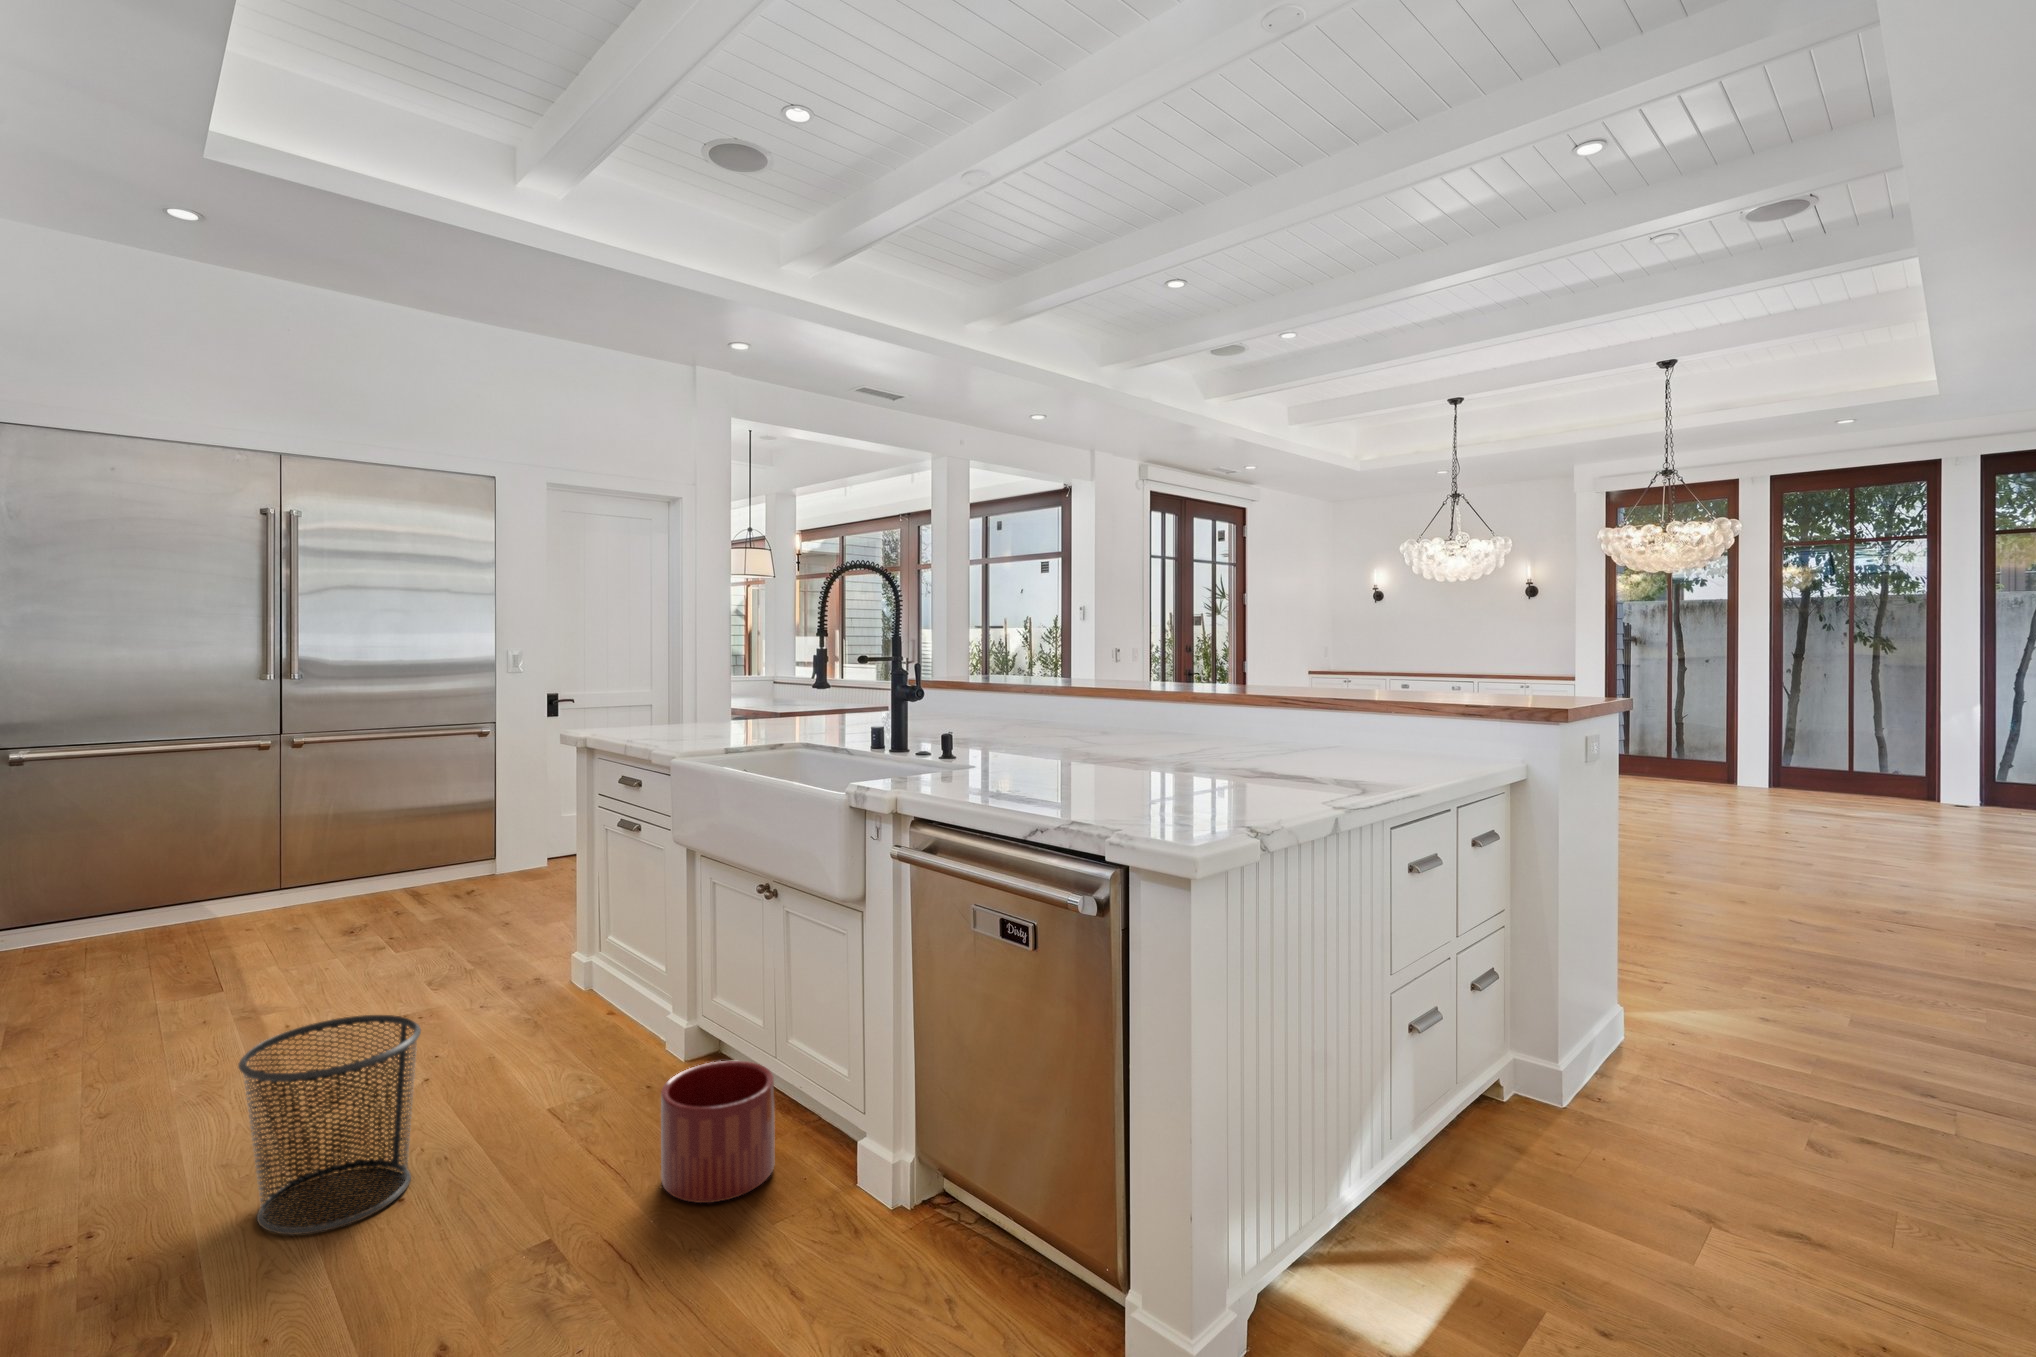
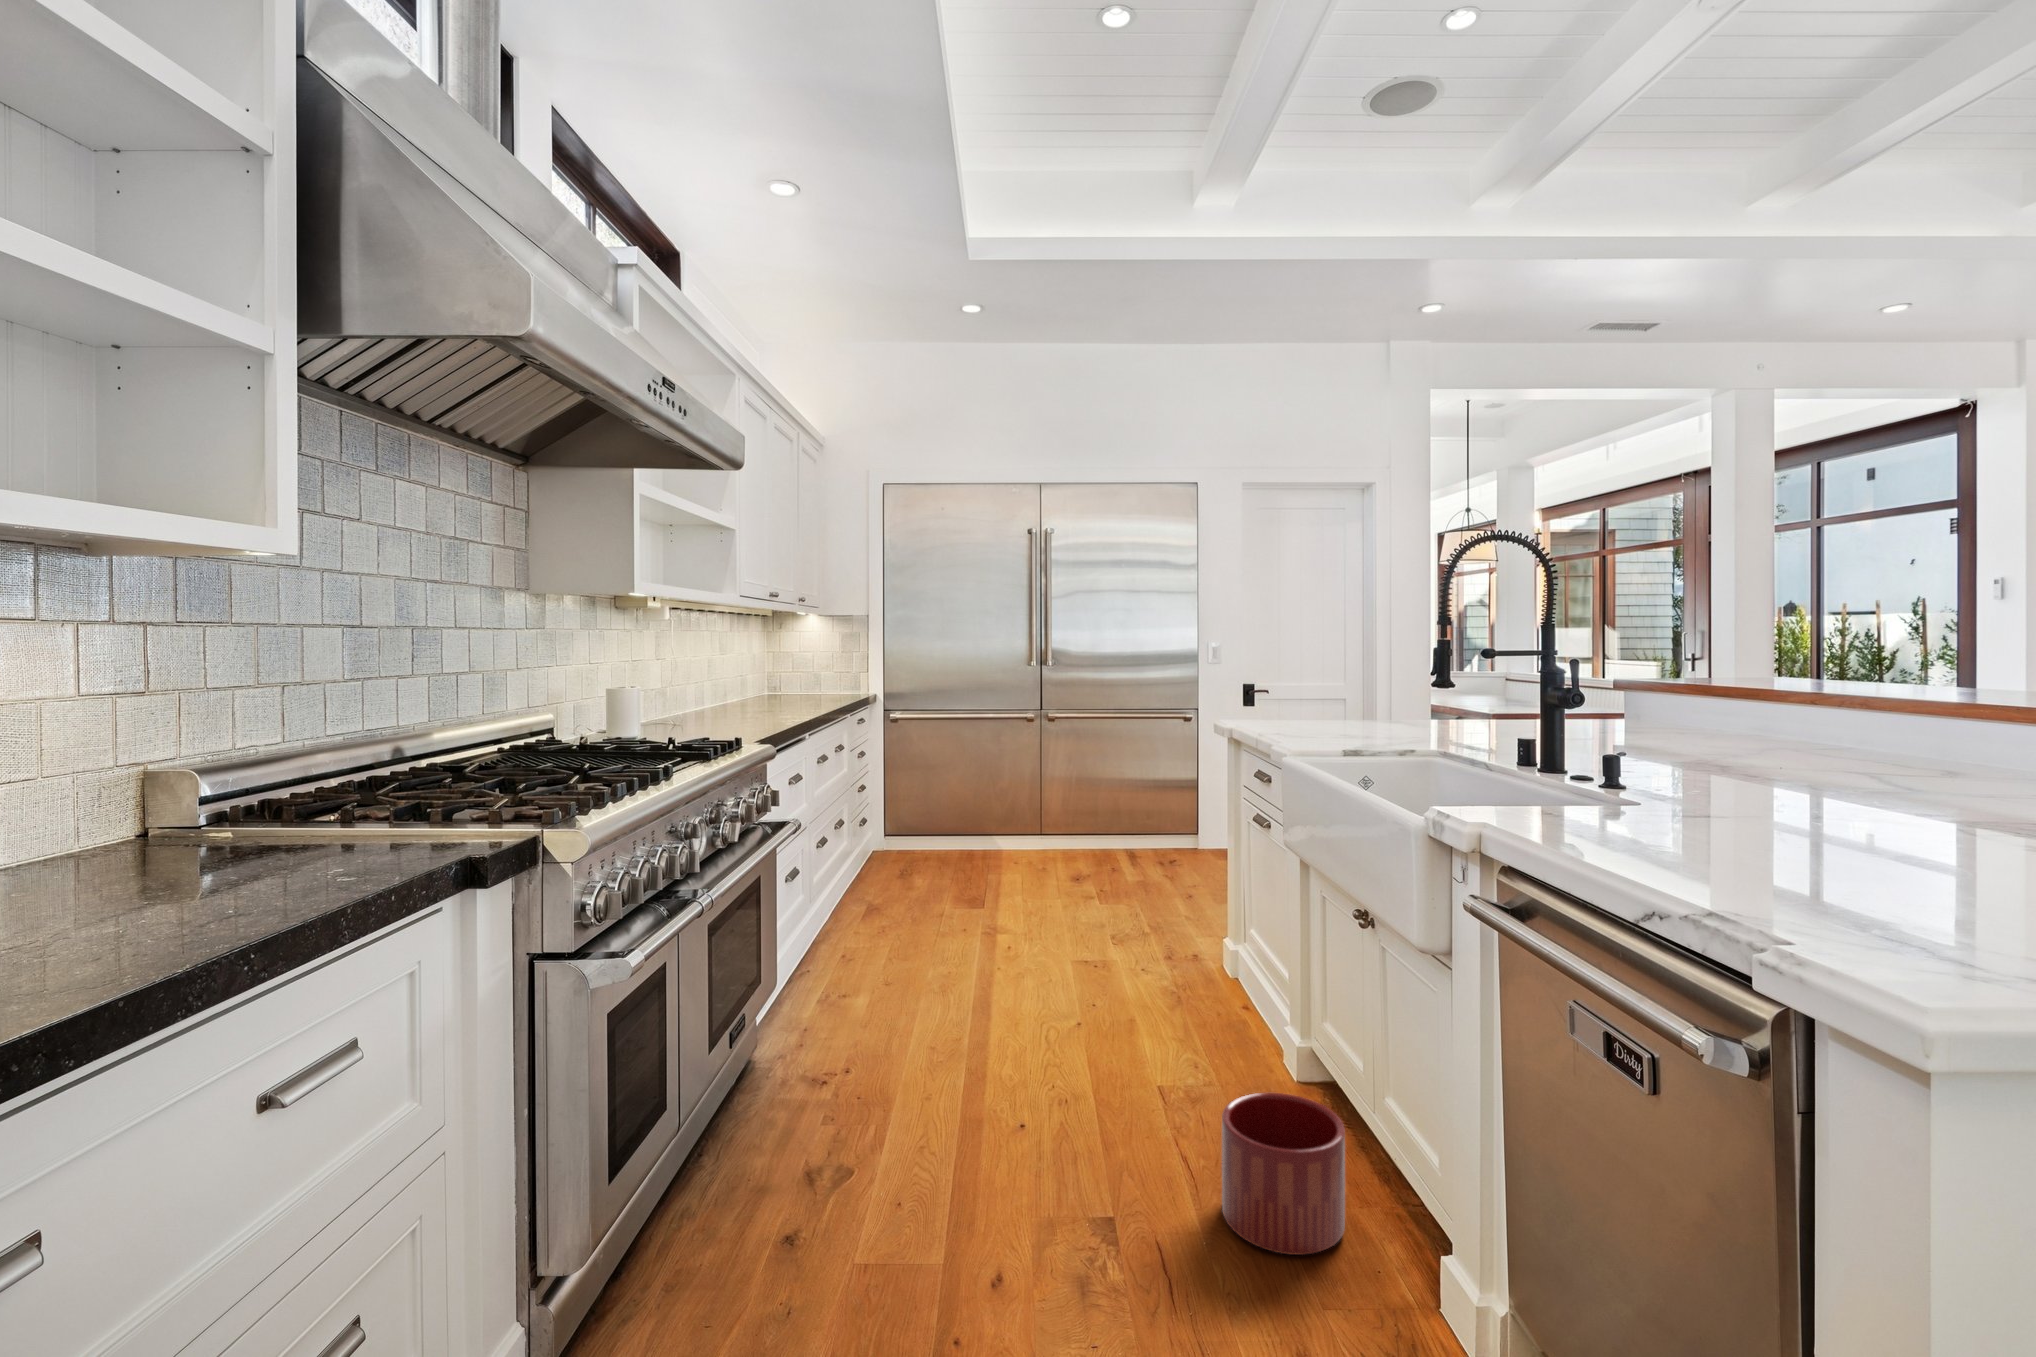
trash can: present [238,1015,421,1235] -> none [915,957,1041,1135]

